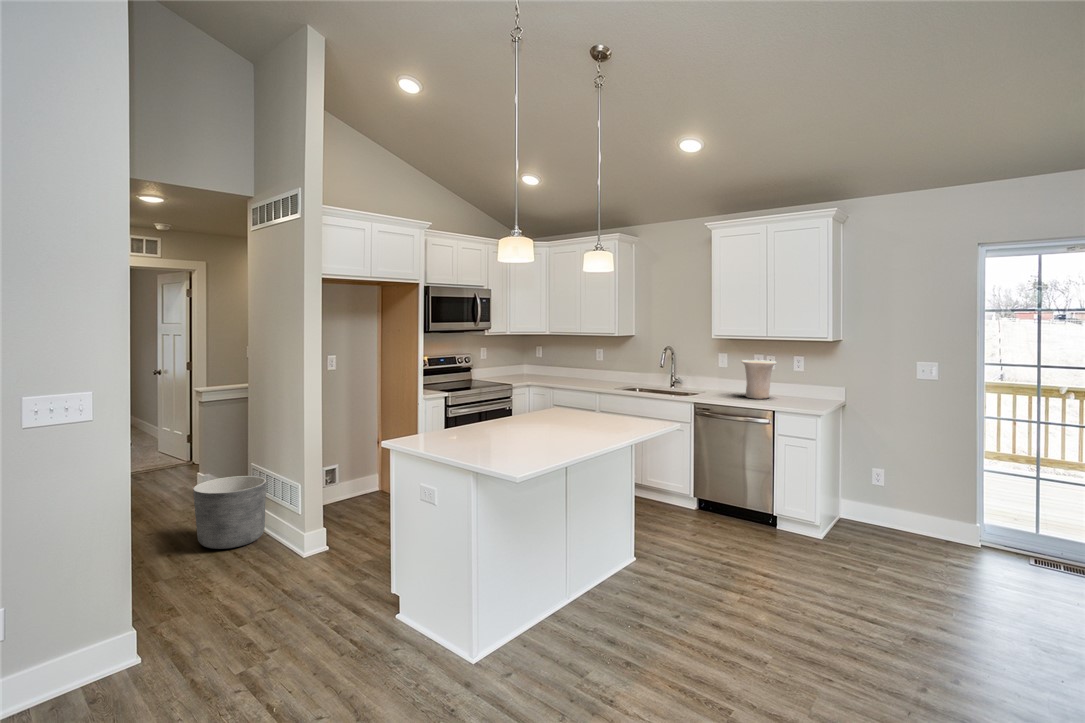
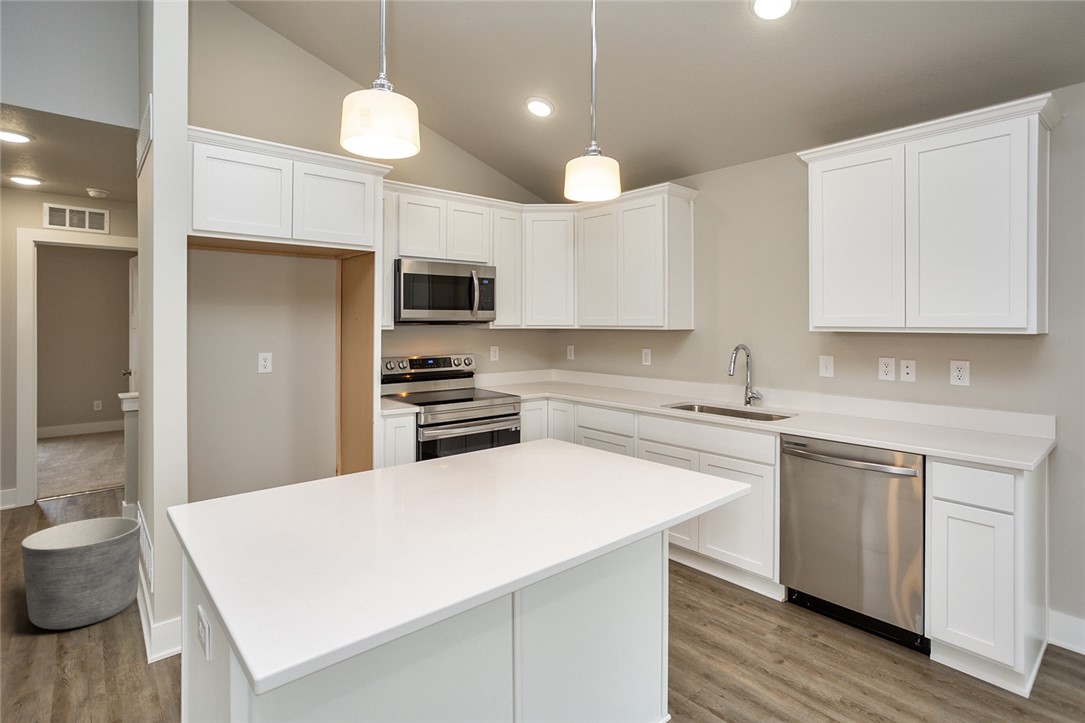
vase: present [742,360,776,399] -> none [861,368,924,430]

